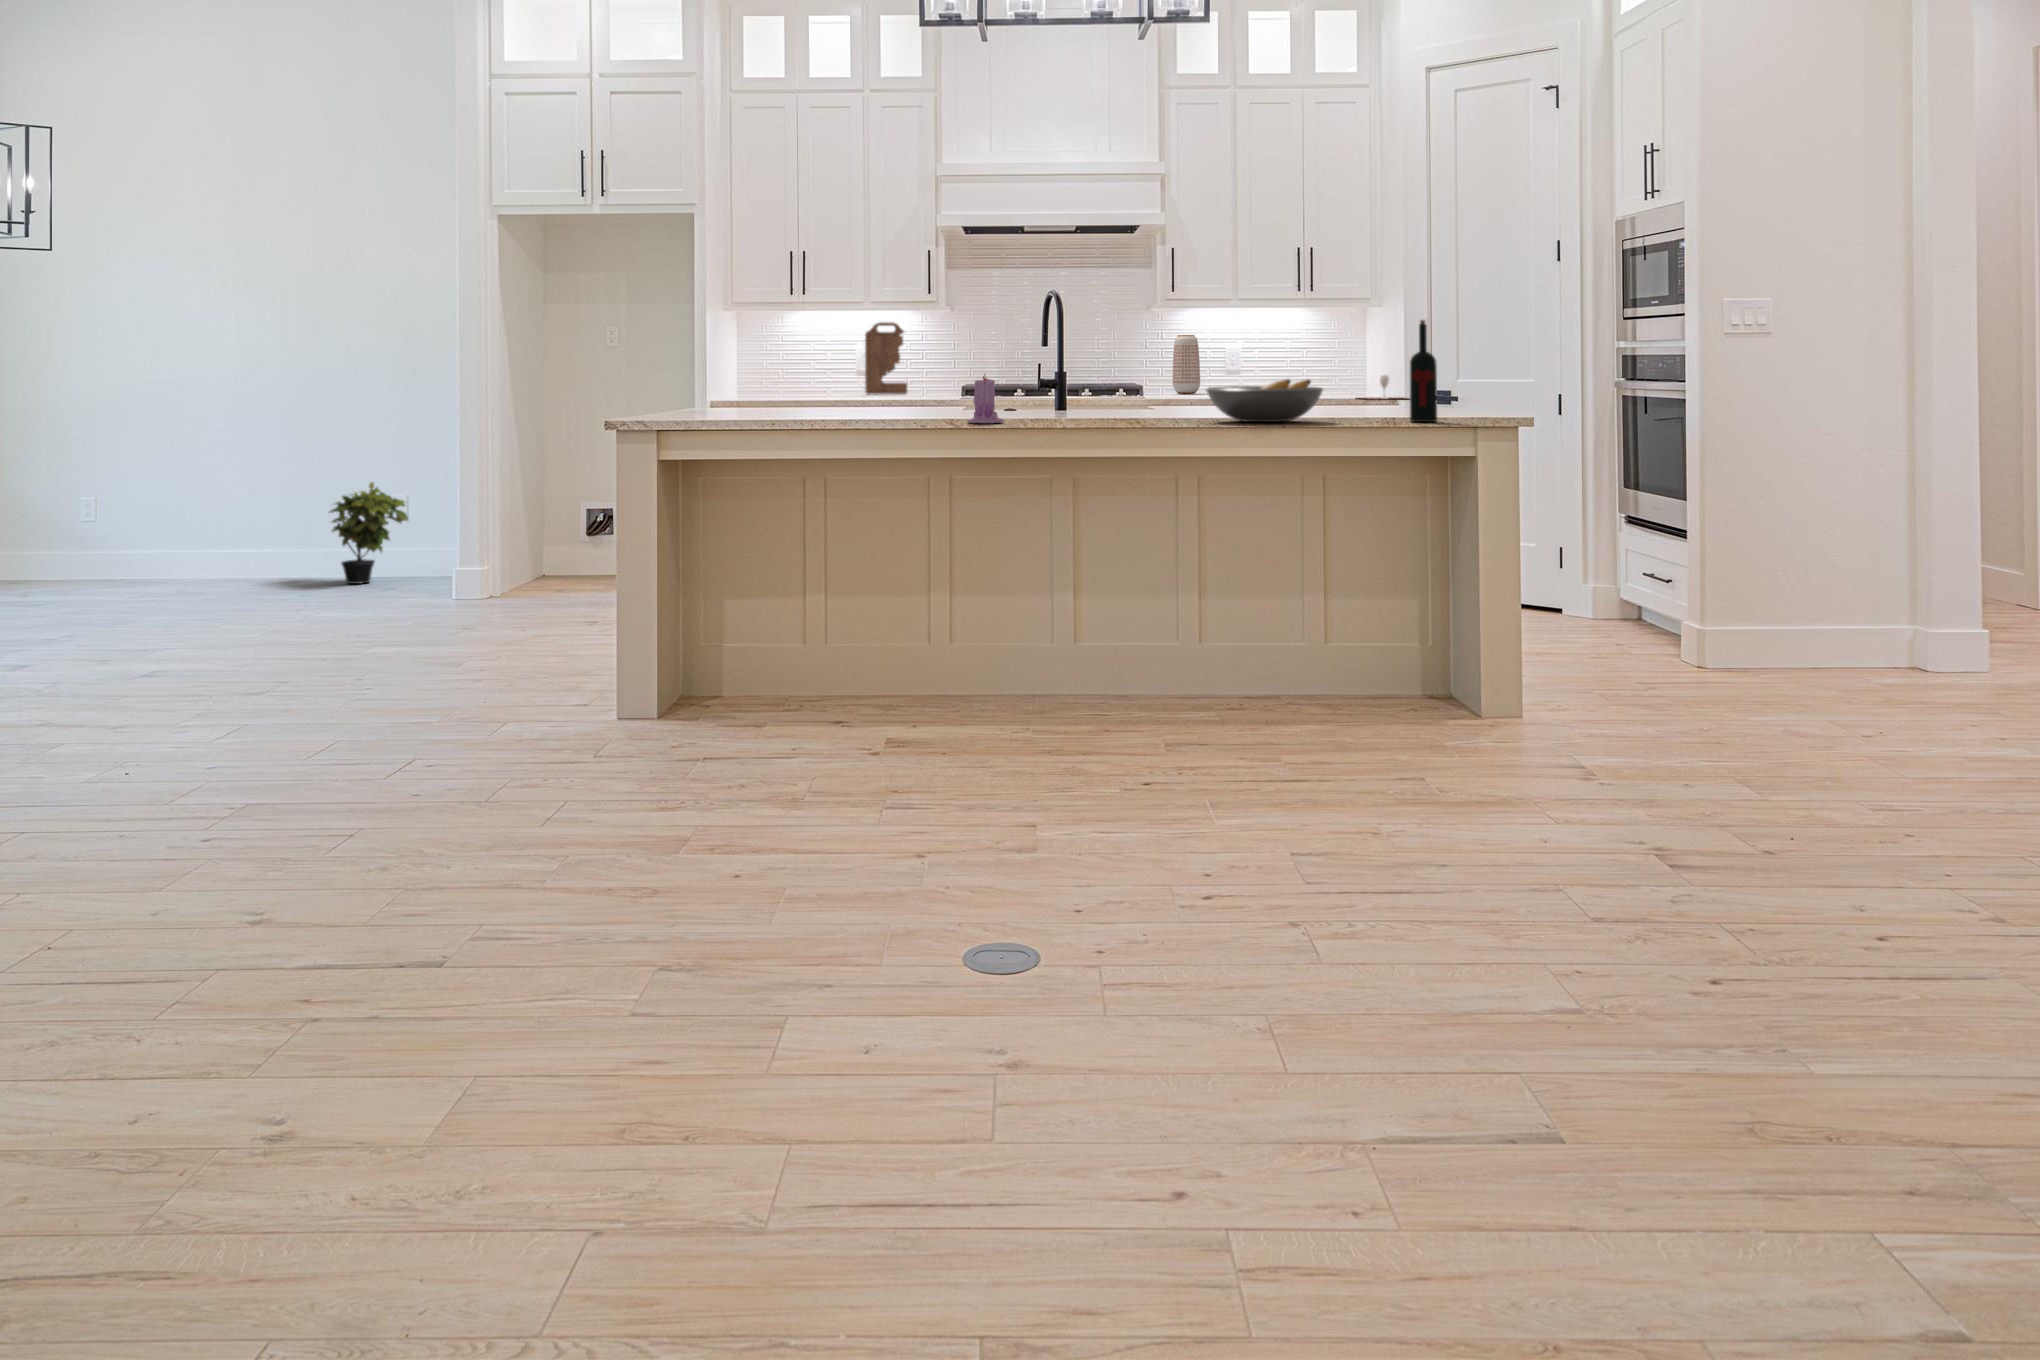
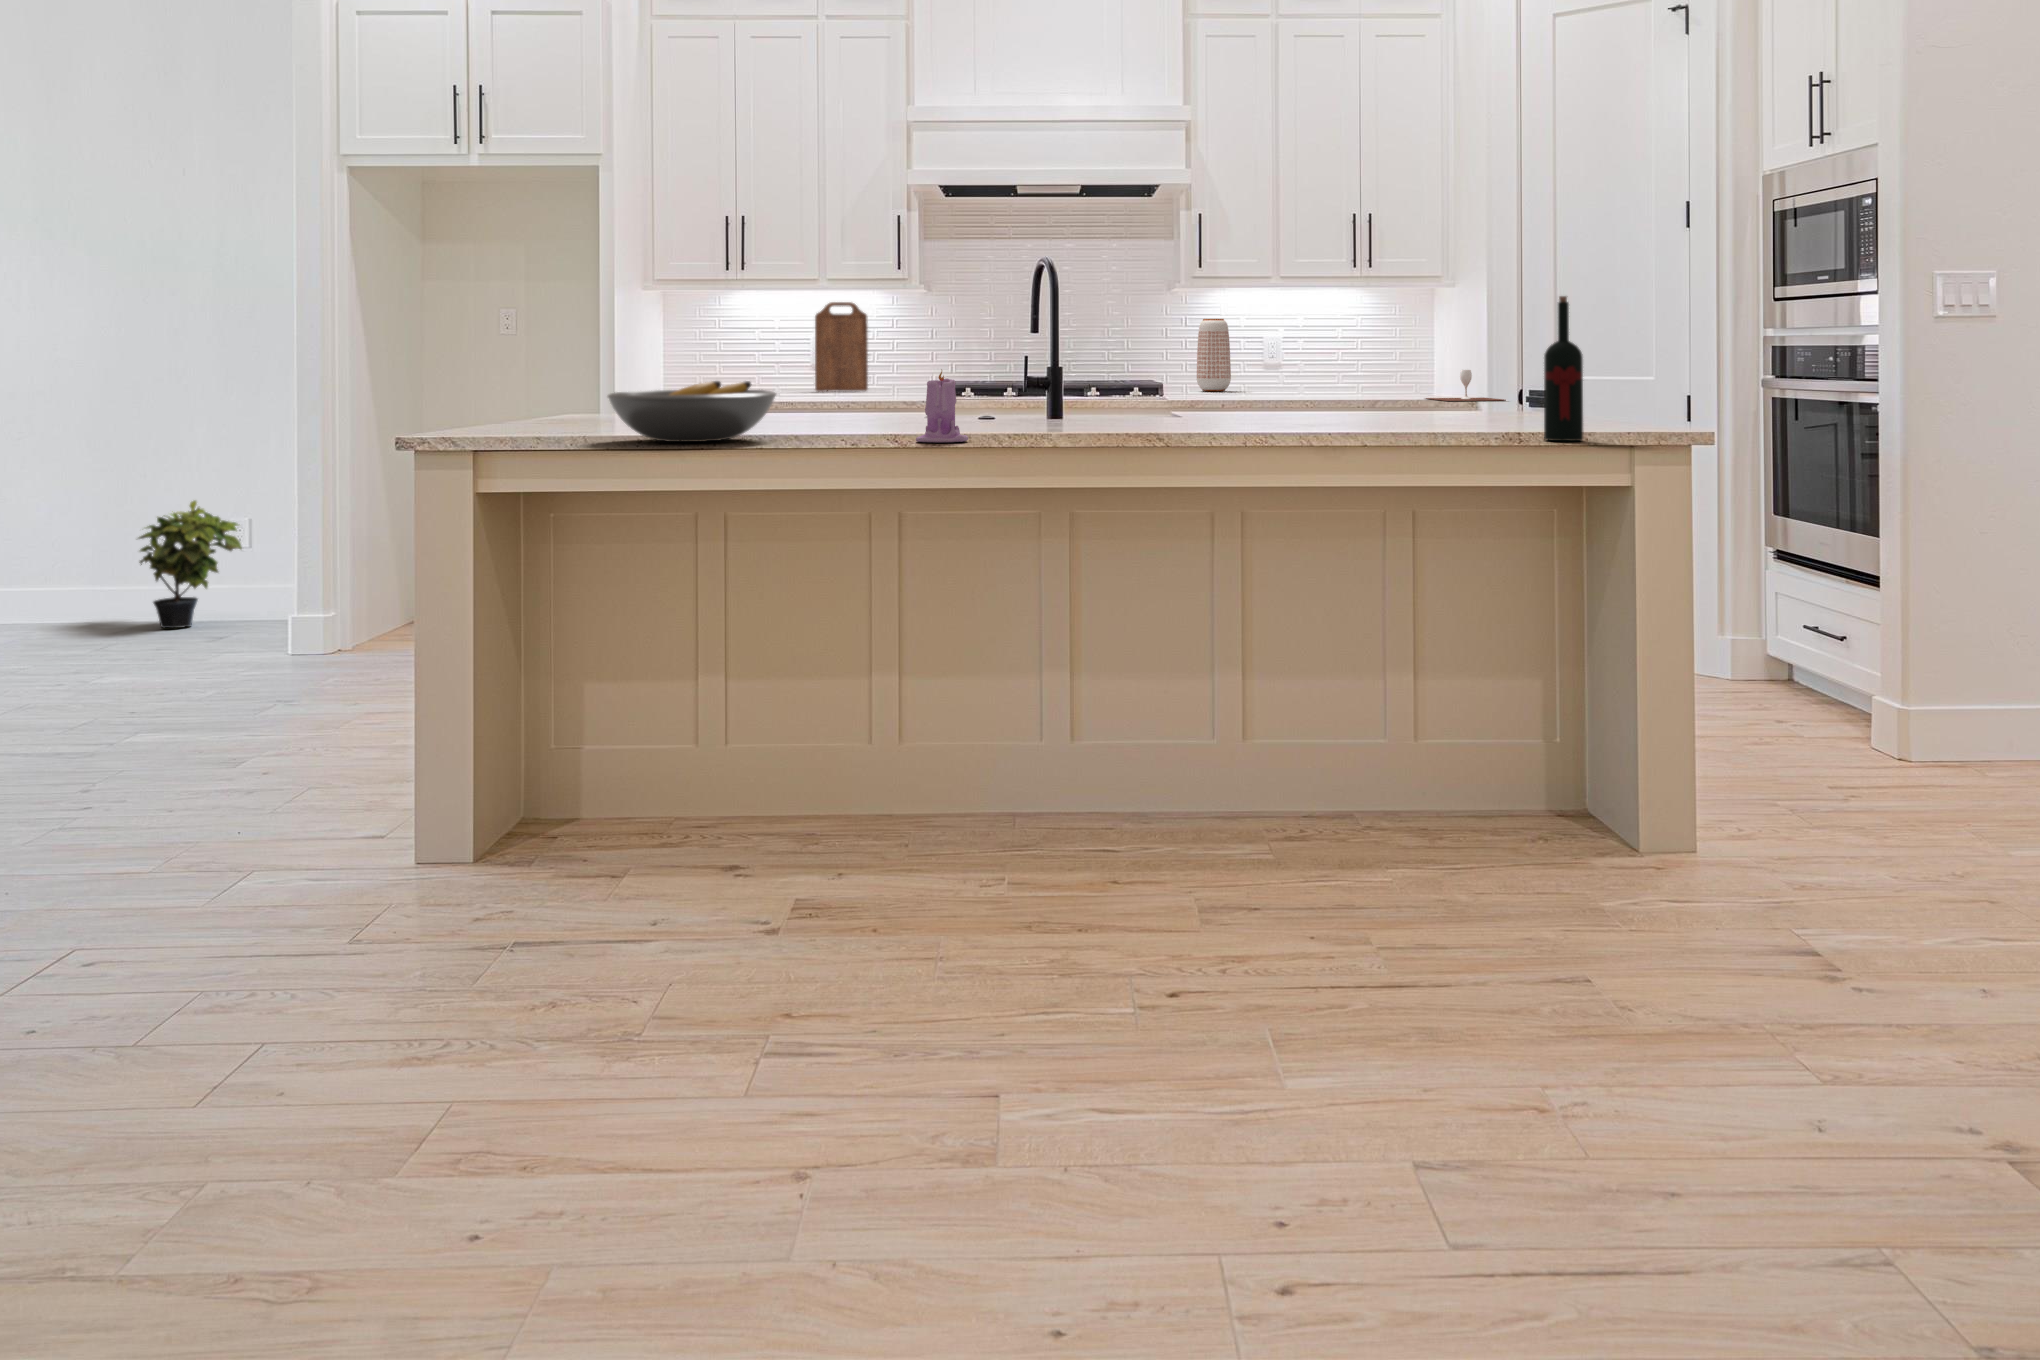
fruit bowl: present [1206,379,1323,422] -> present [608,381,776,442]

